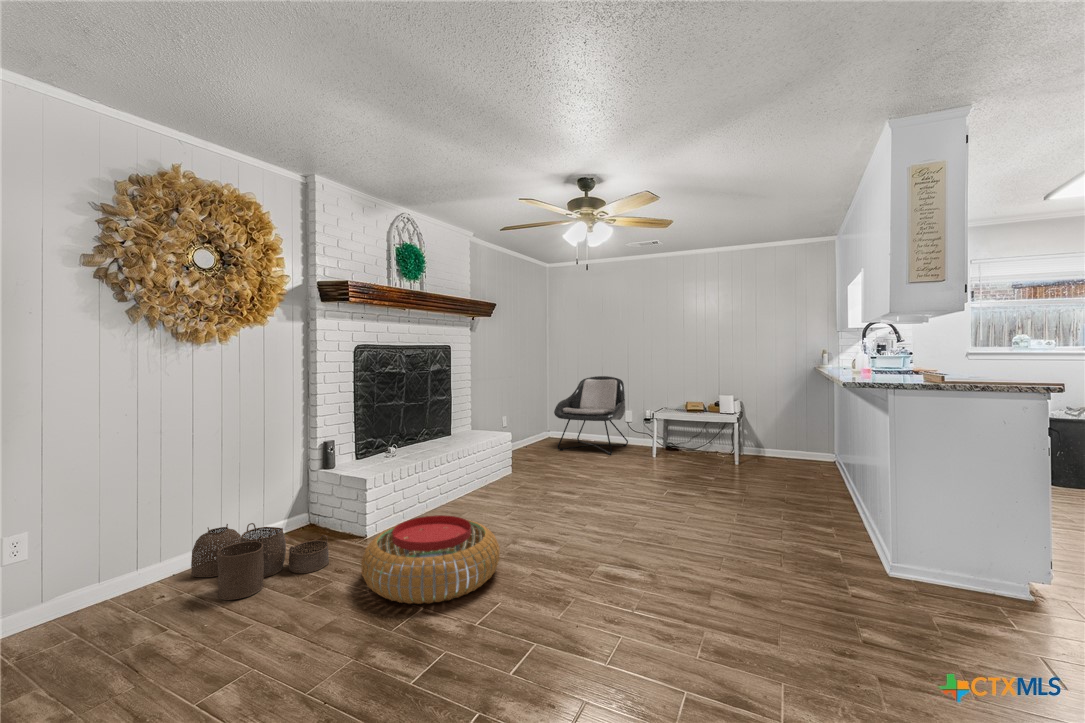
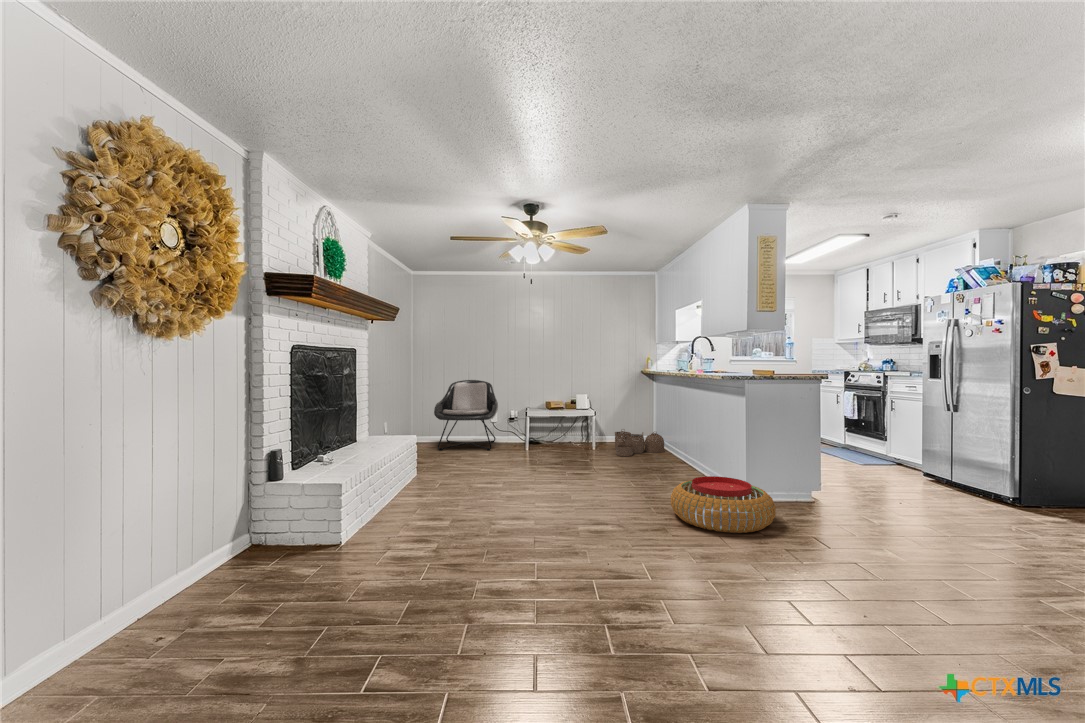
pouf: present [361,515,500,604] -> present [671,476,776,533]
woven basket: present [191,523,329,600] -> present [615,431,664,456]

